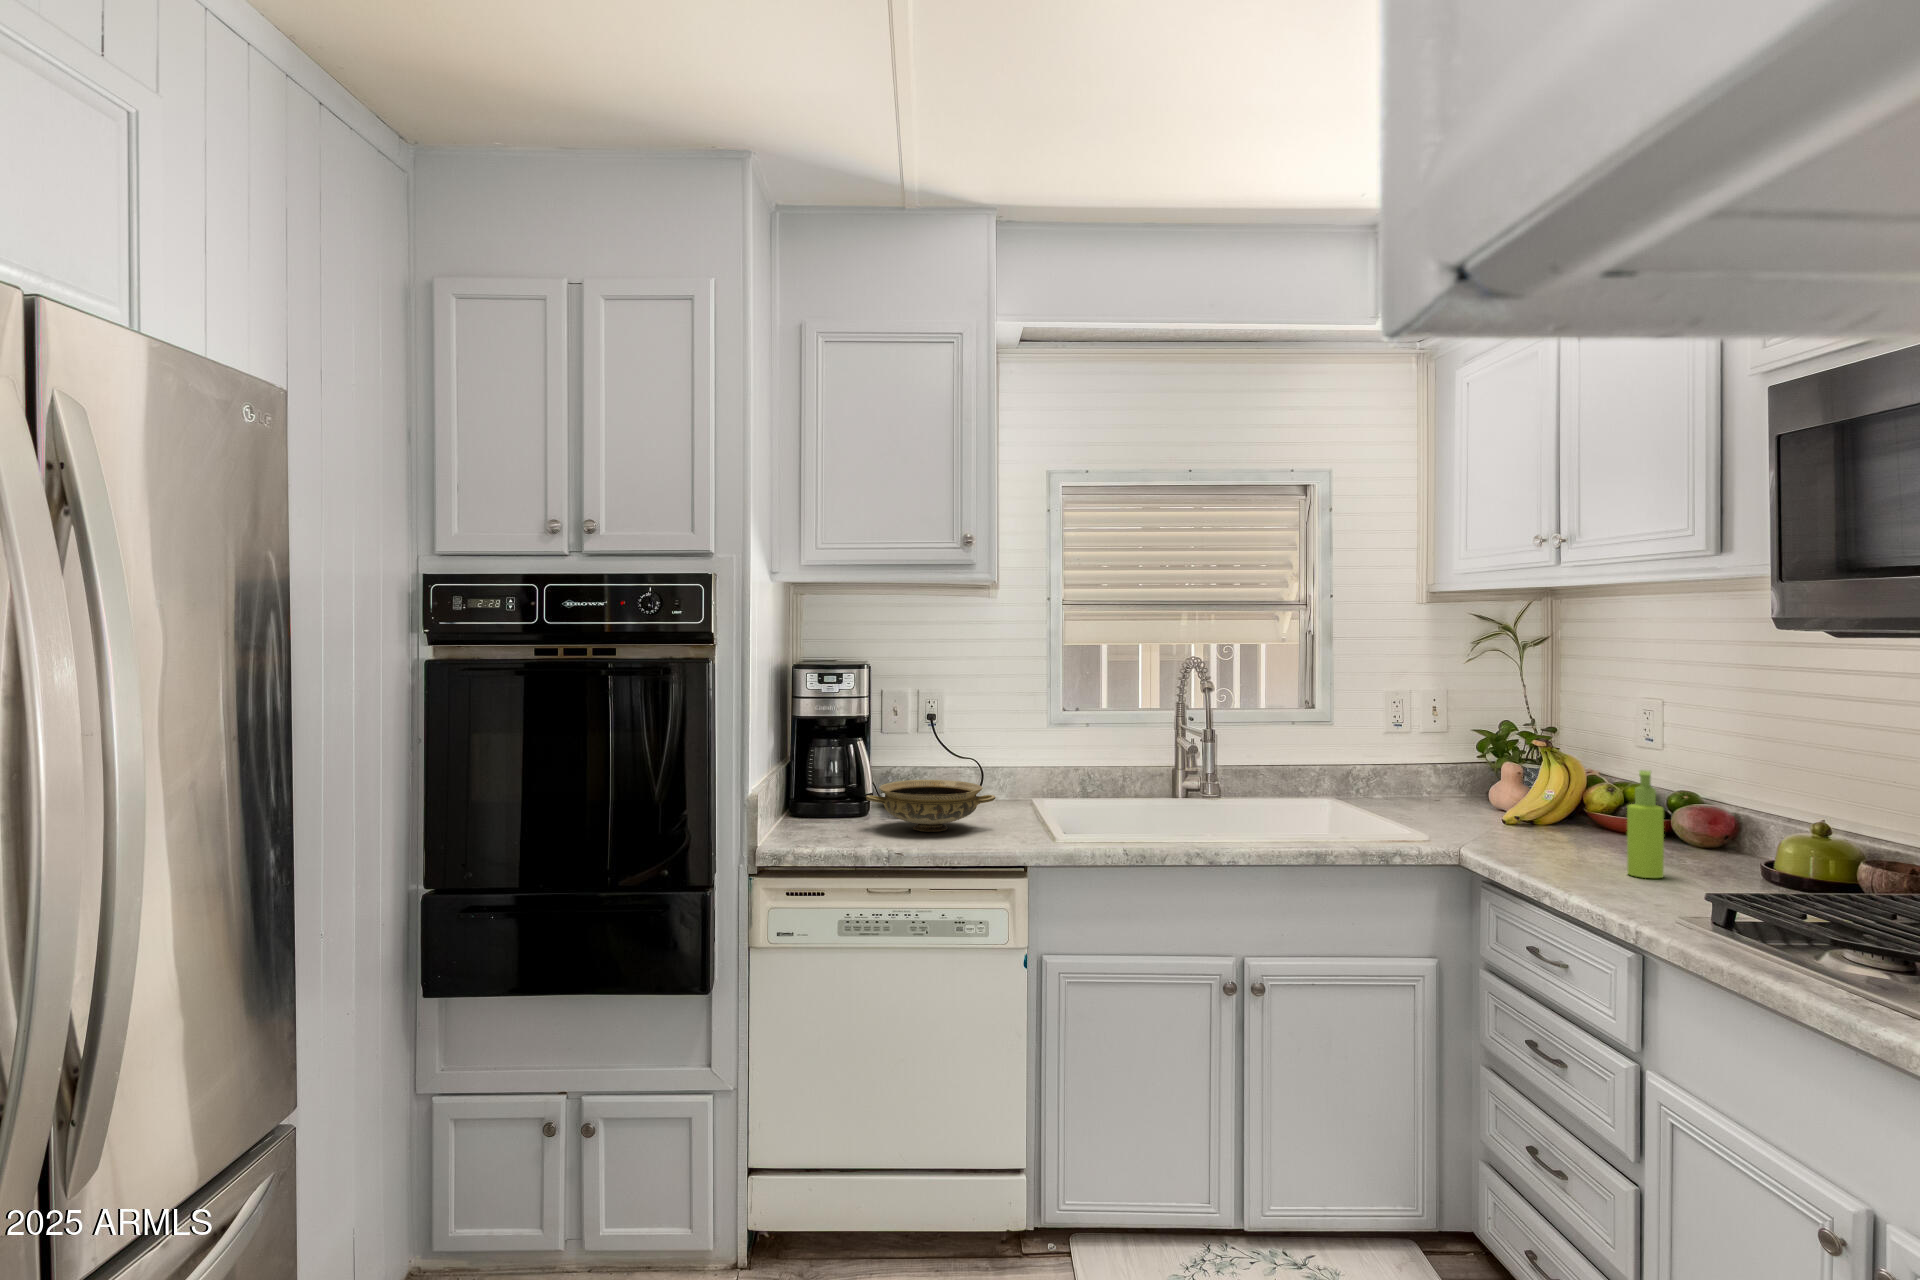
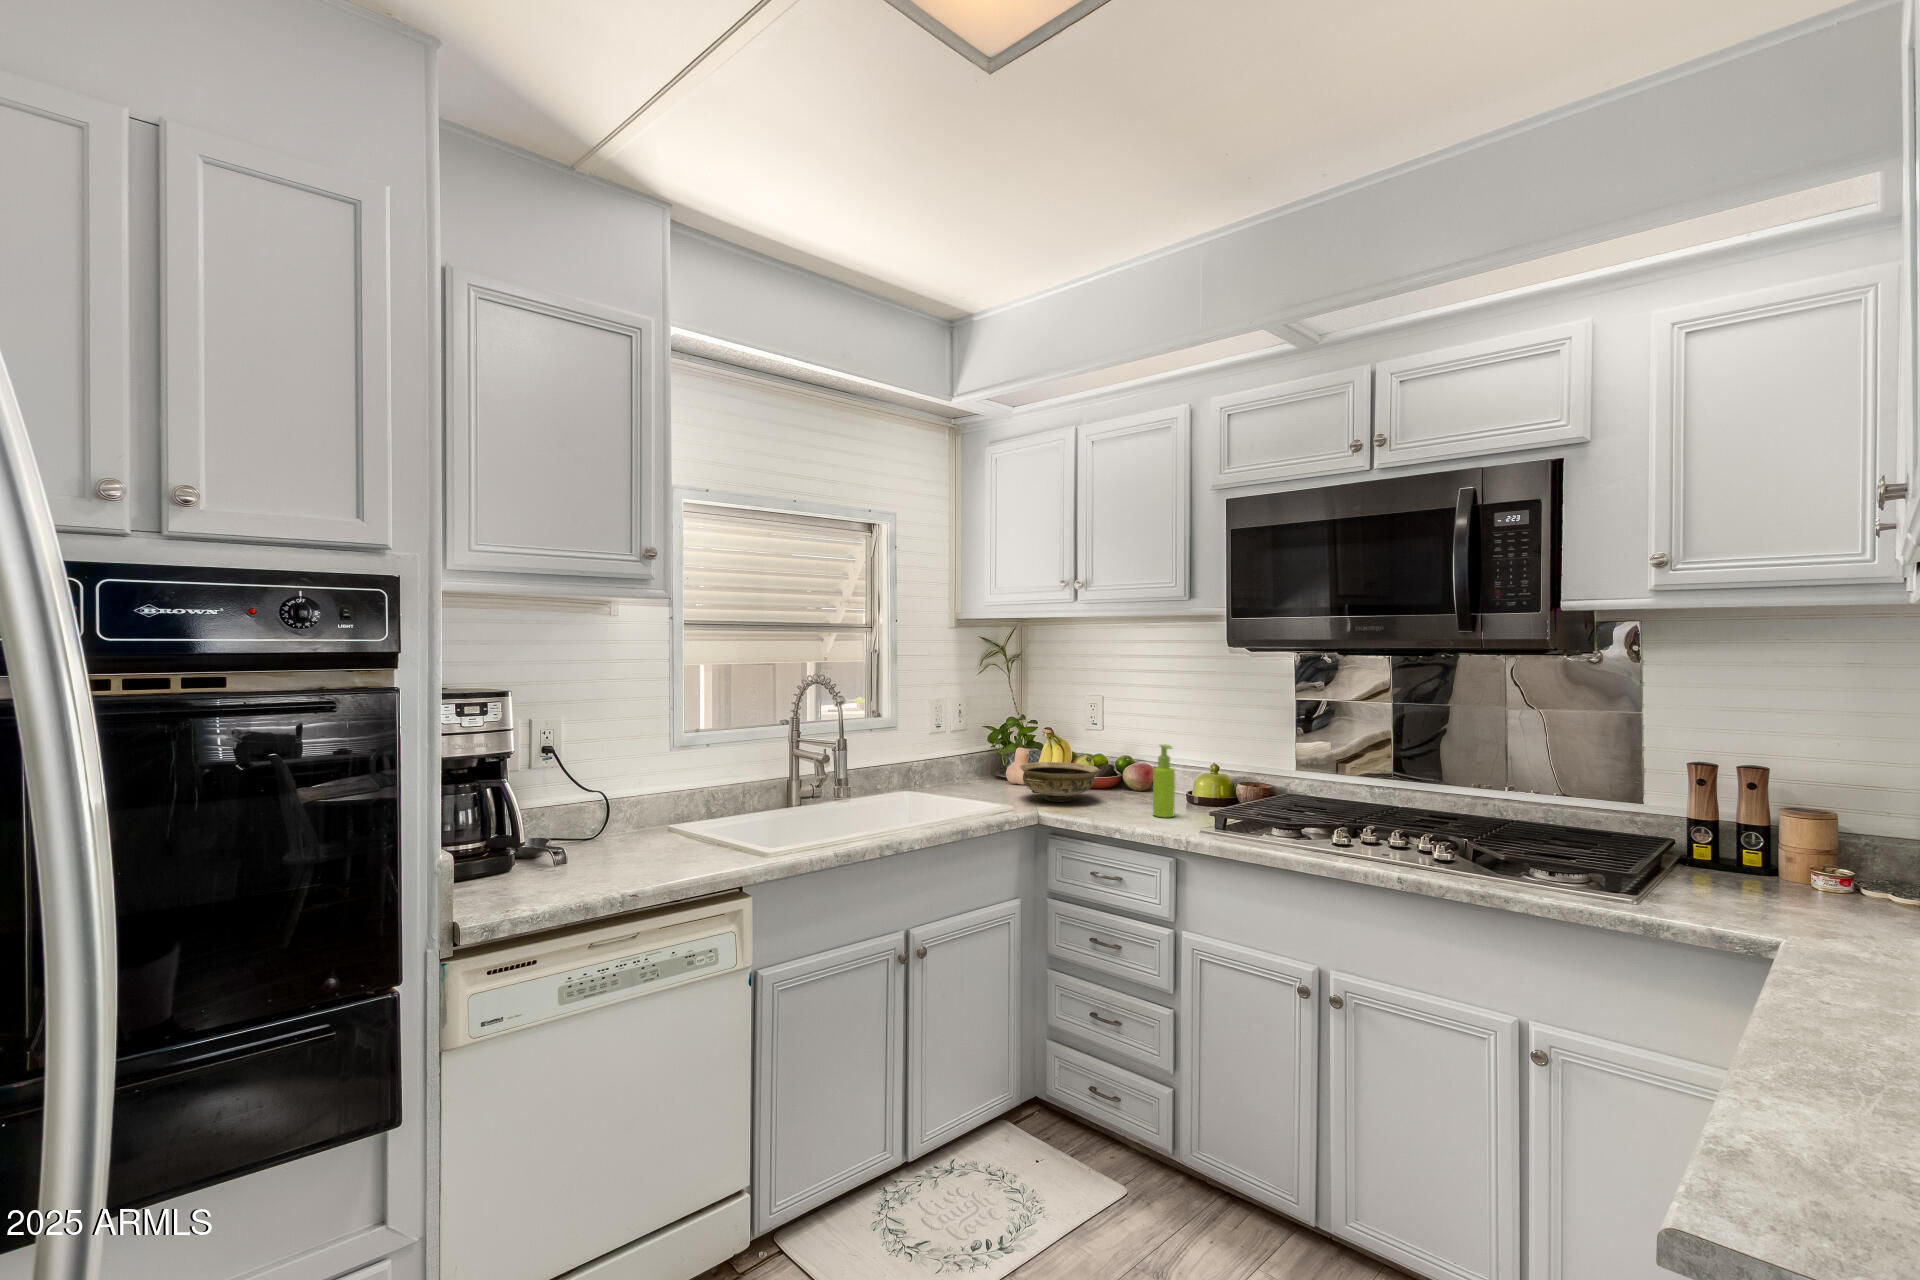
ceramic bowl: present [866,780,996,832] -> present [1020,762,1099,802]

